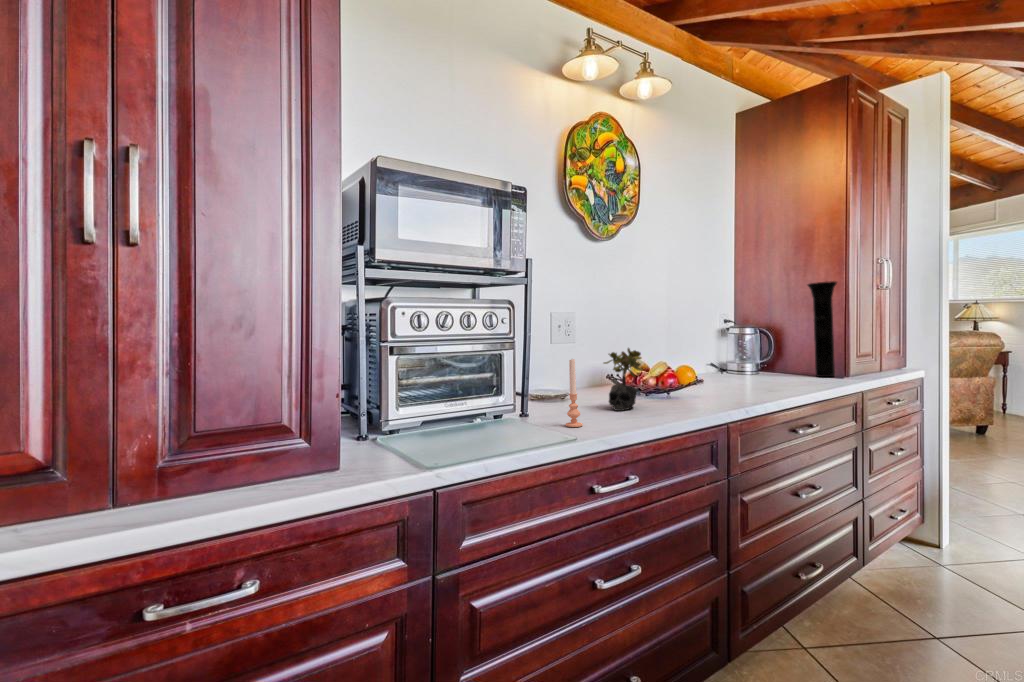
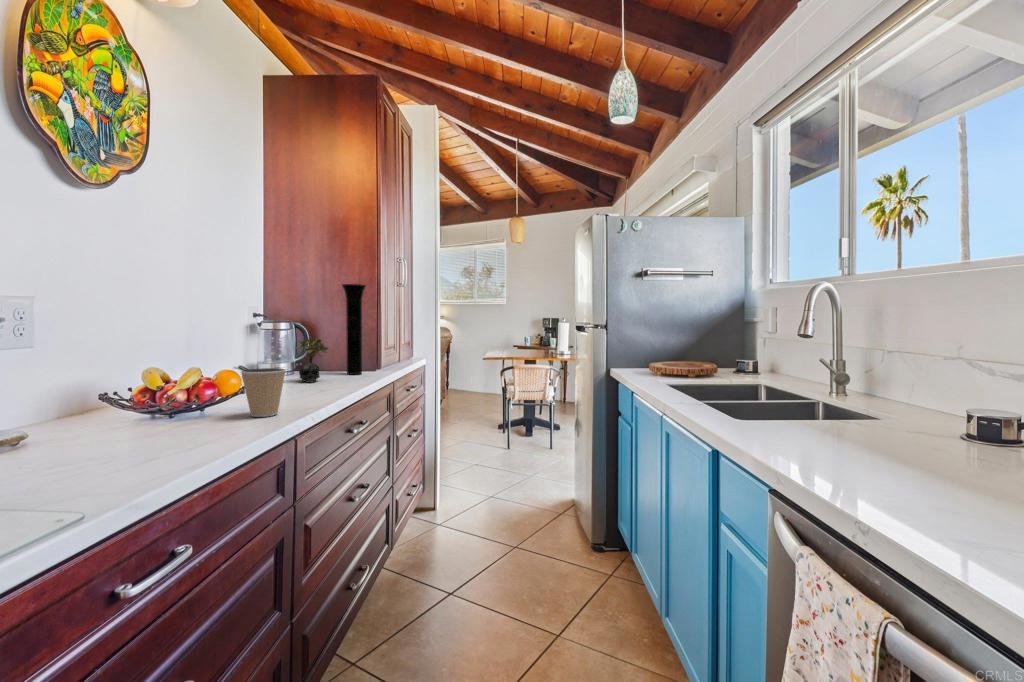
succulent plant: present [604,348,643,411] -> present [295,337,328,383]
candle: present [566,359,583,427] -> none [59,381,93,489]
coffee cup: none [692,361,731,403] -> present [241,368,286,417]

